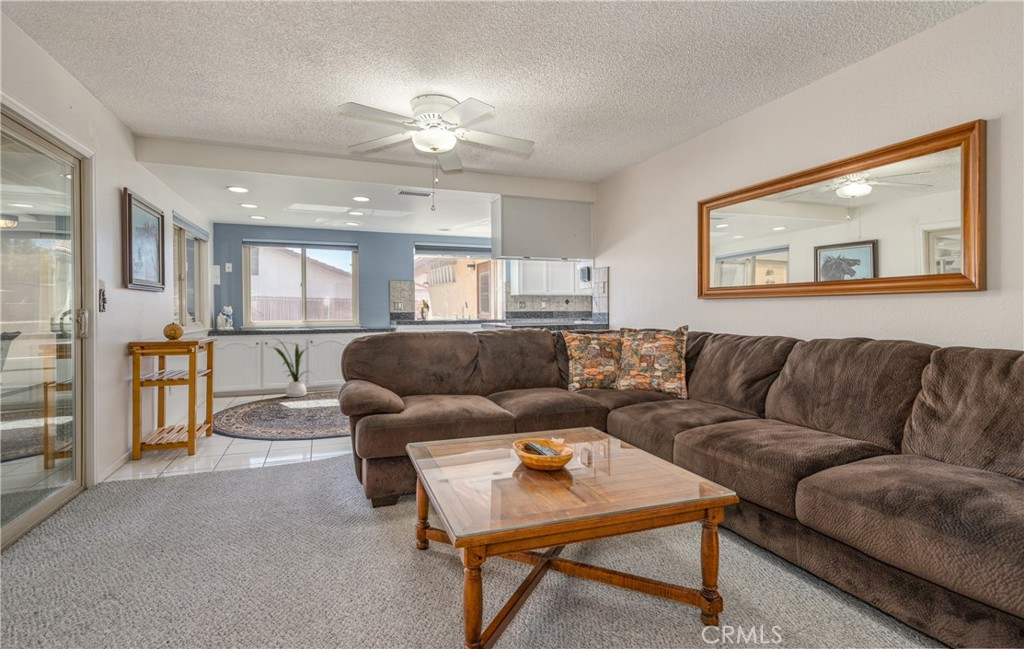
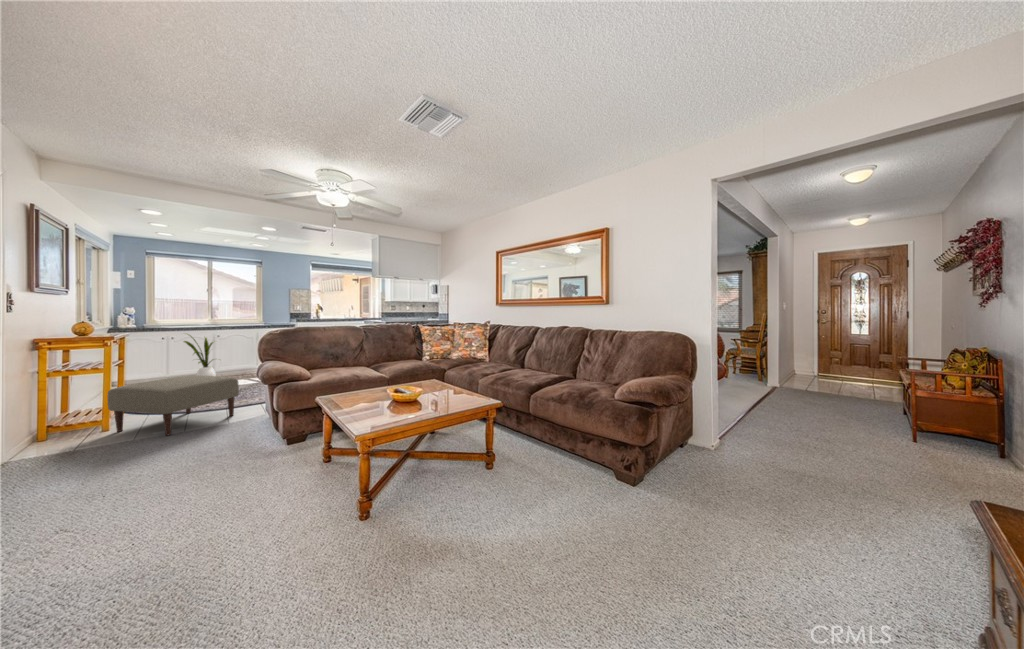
ottoman: none [169,397,315,482] -> present [108,375,239,436]

